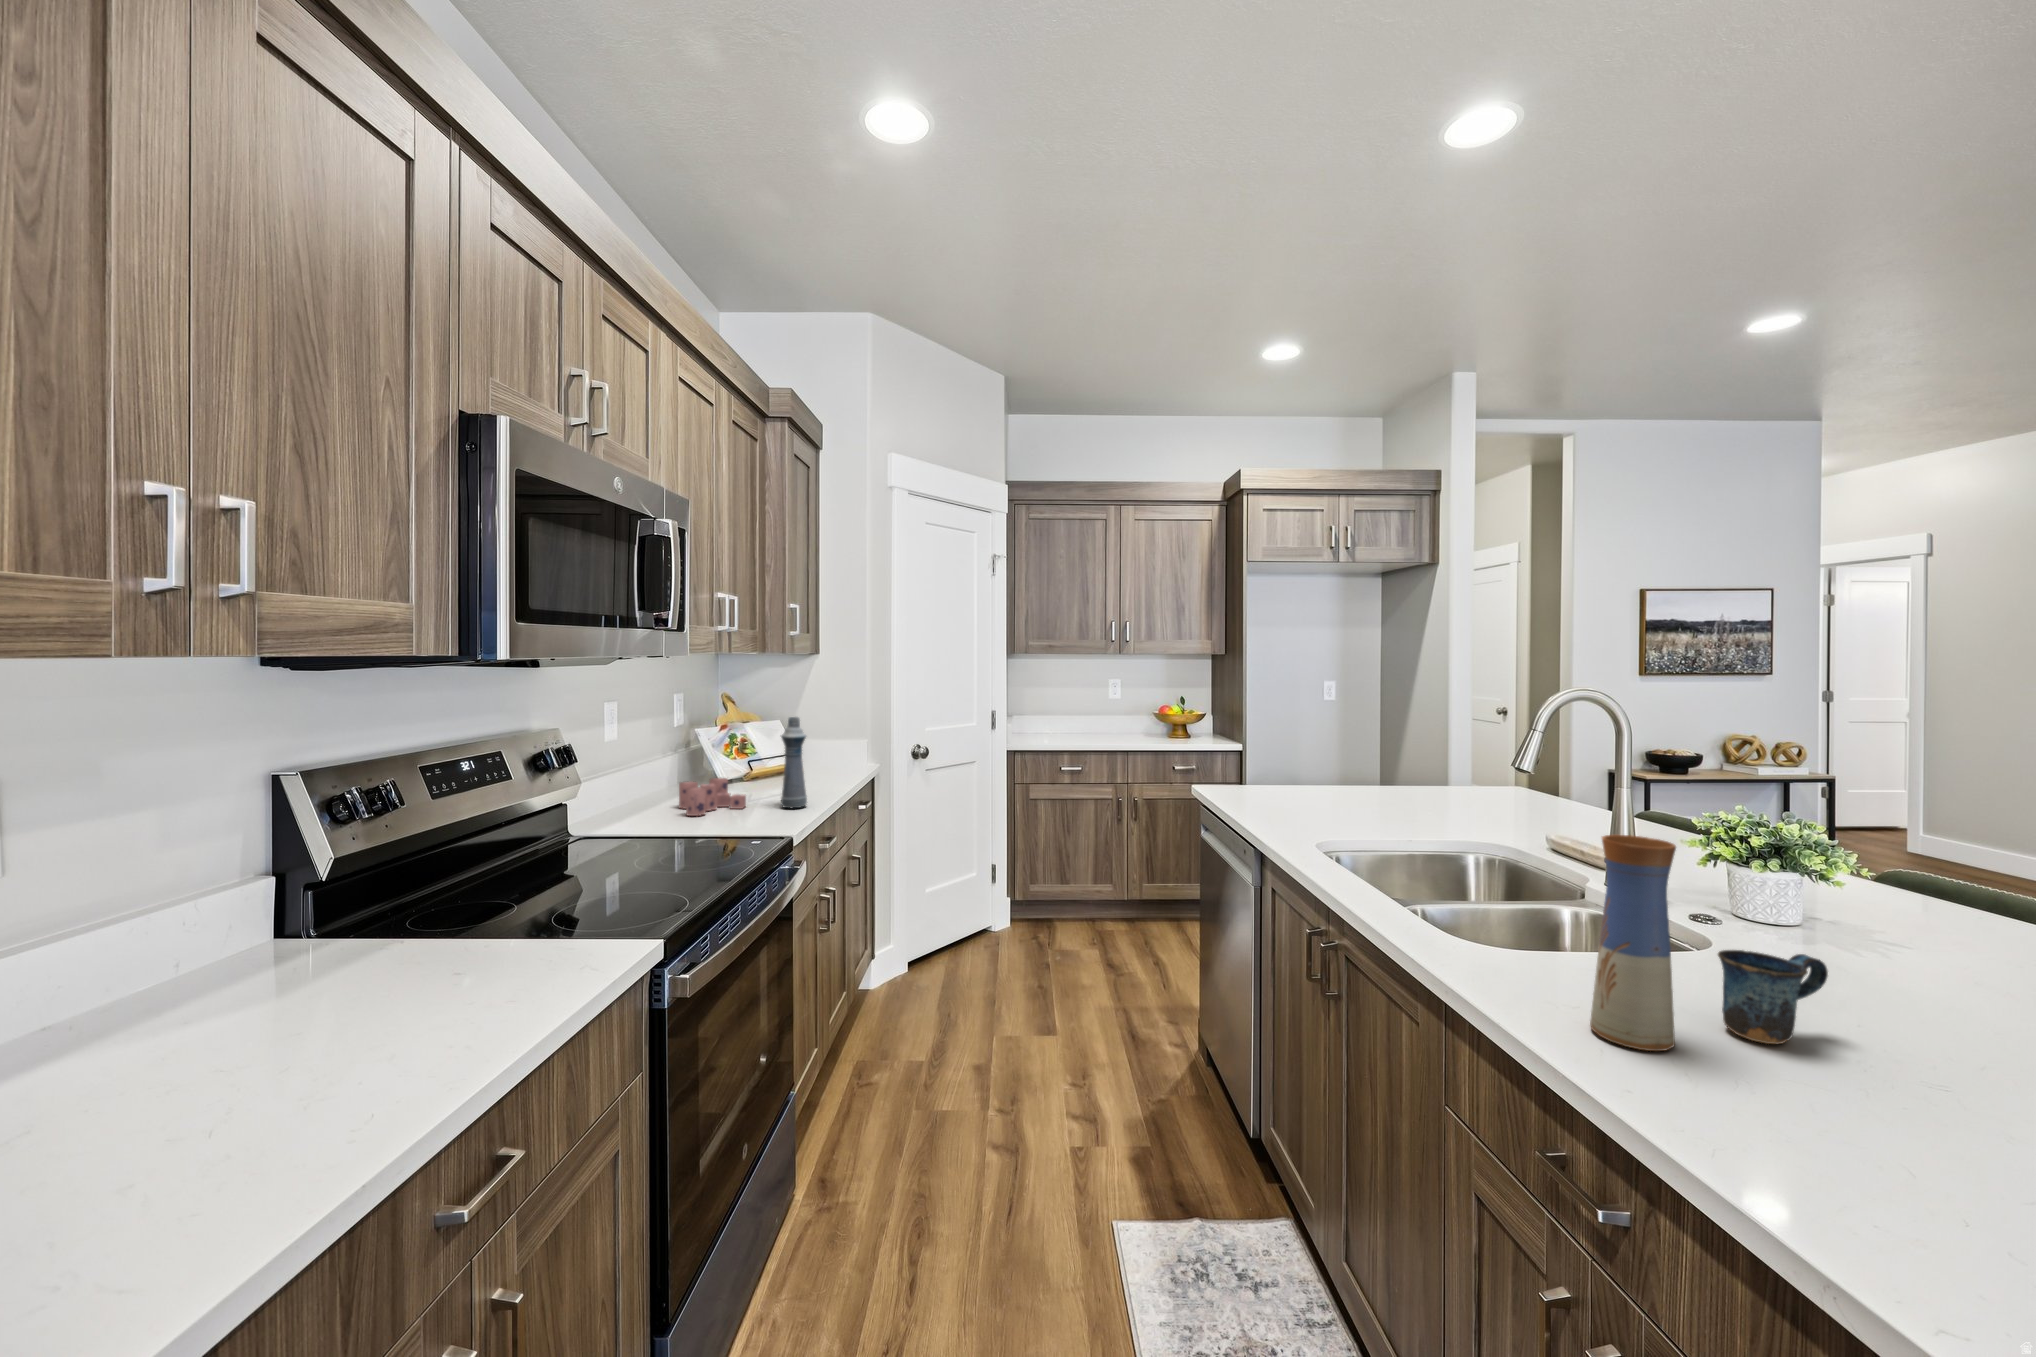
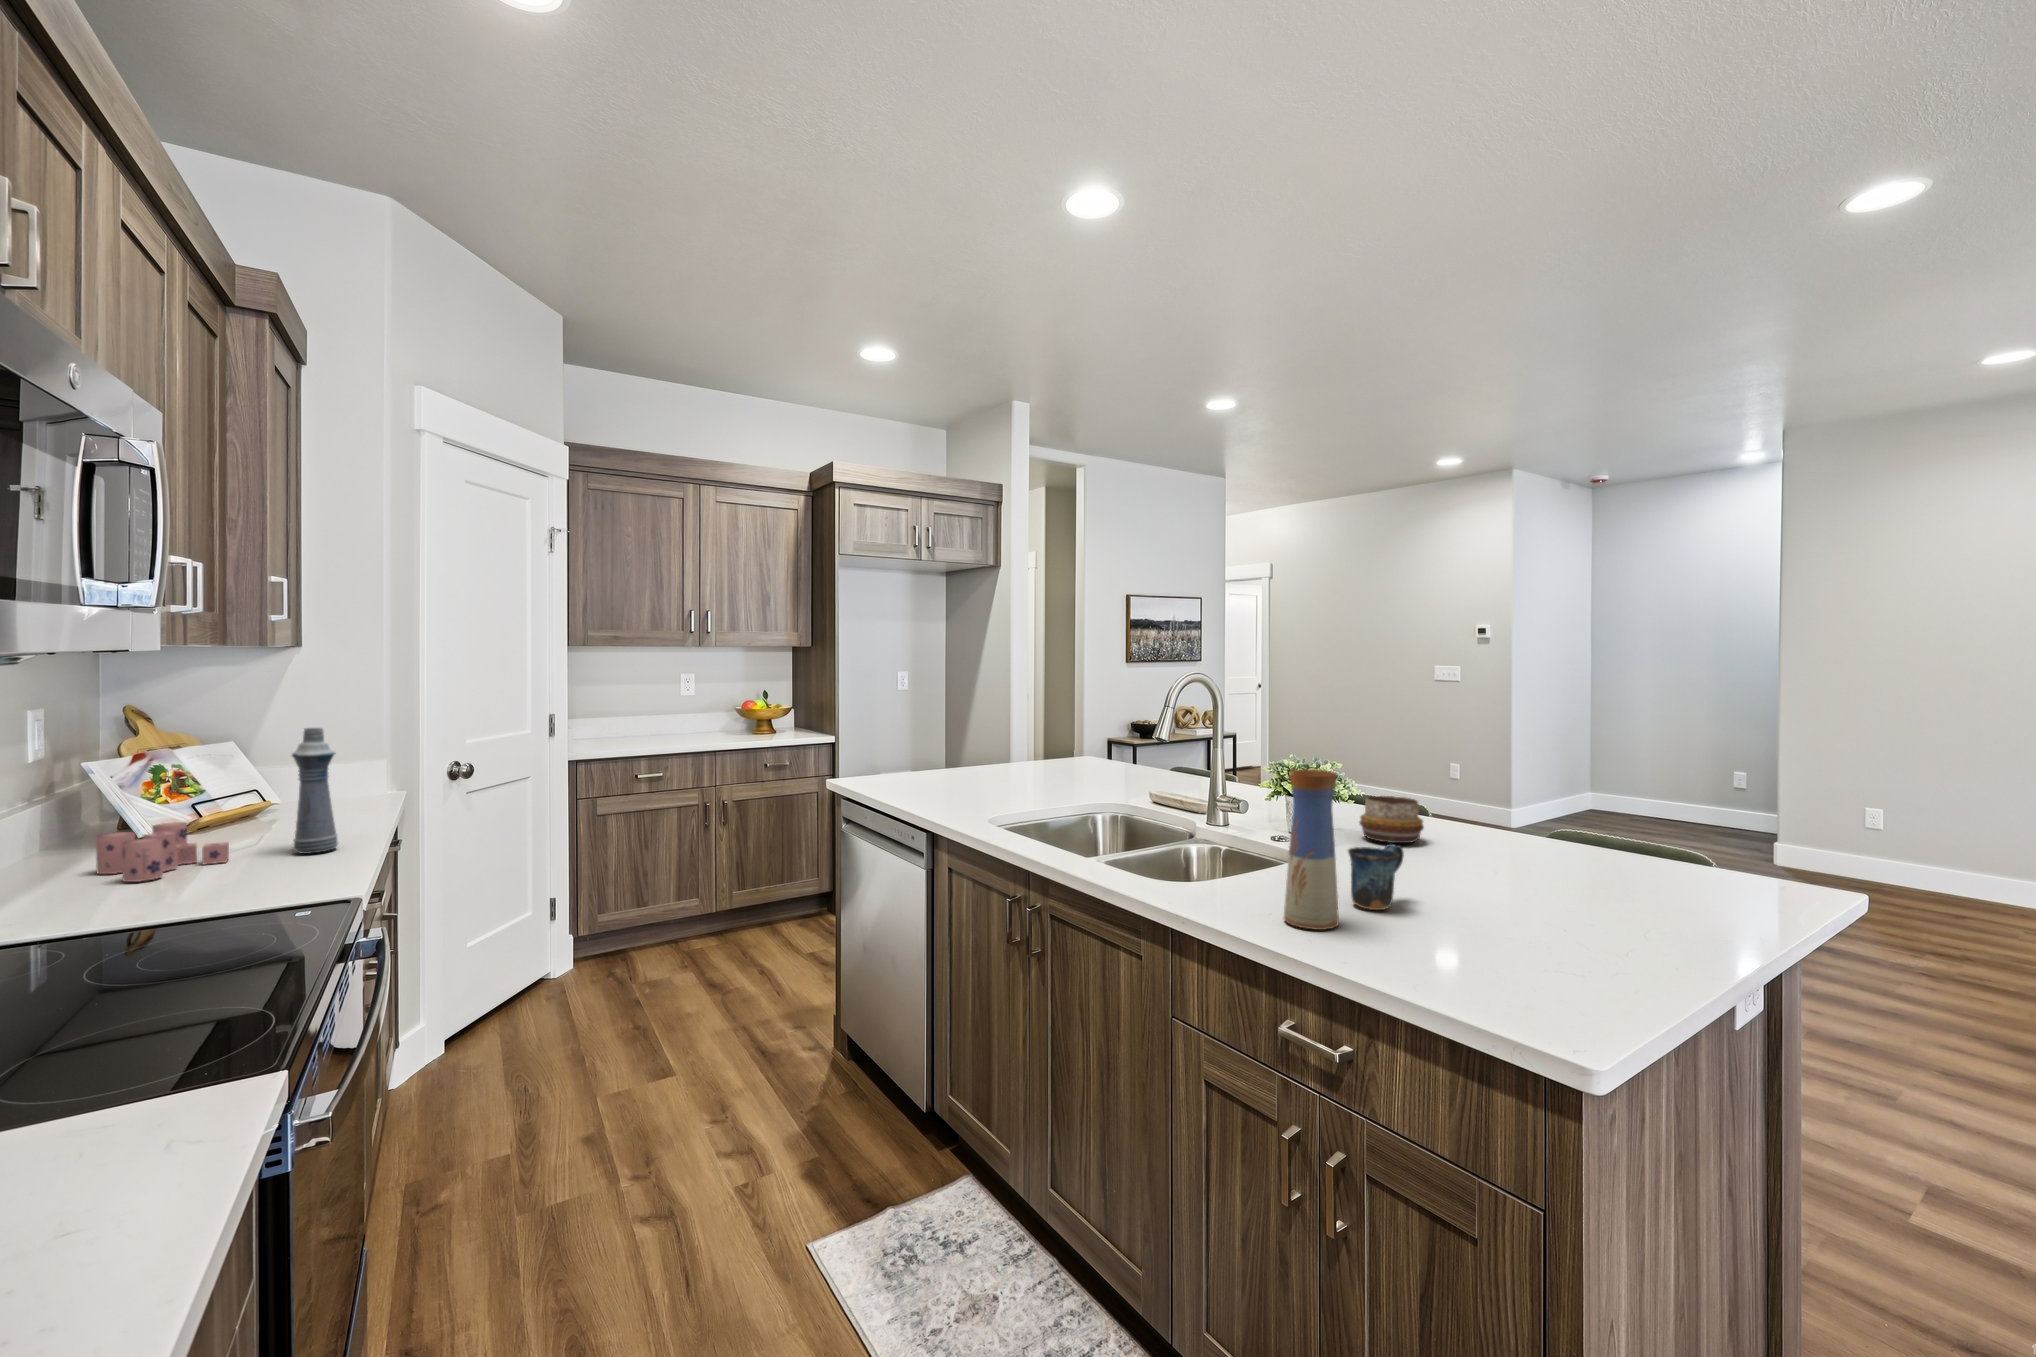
decorative bowl: none [1833,882,1957,959] -> present [1360,796,1424,843]

